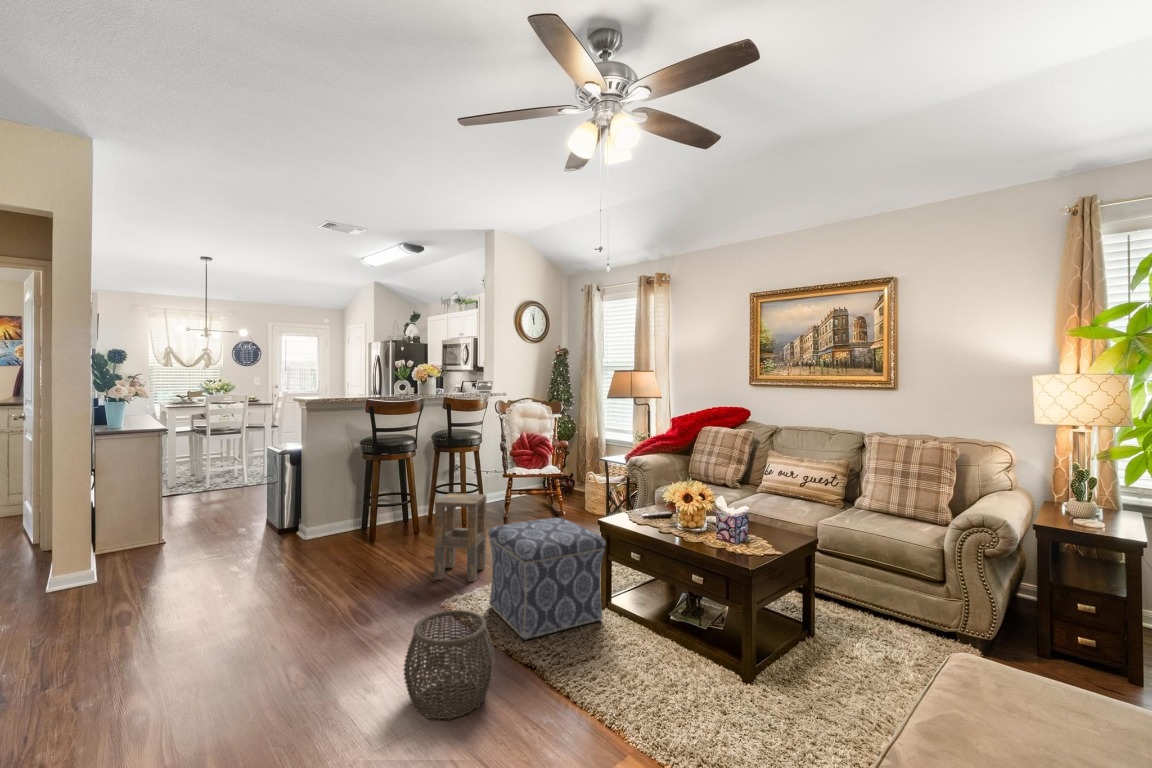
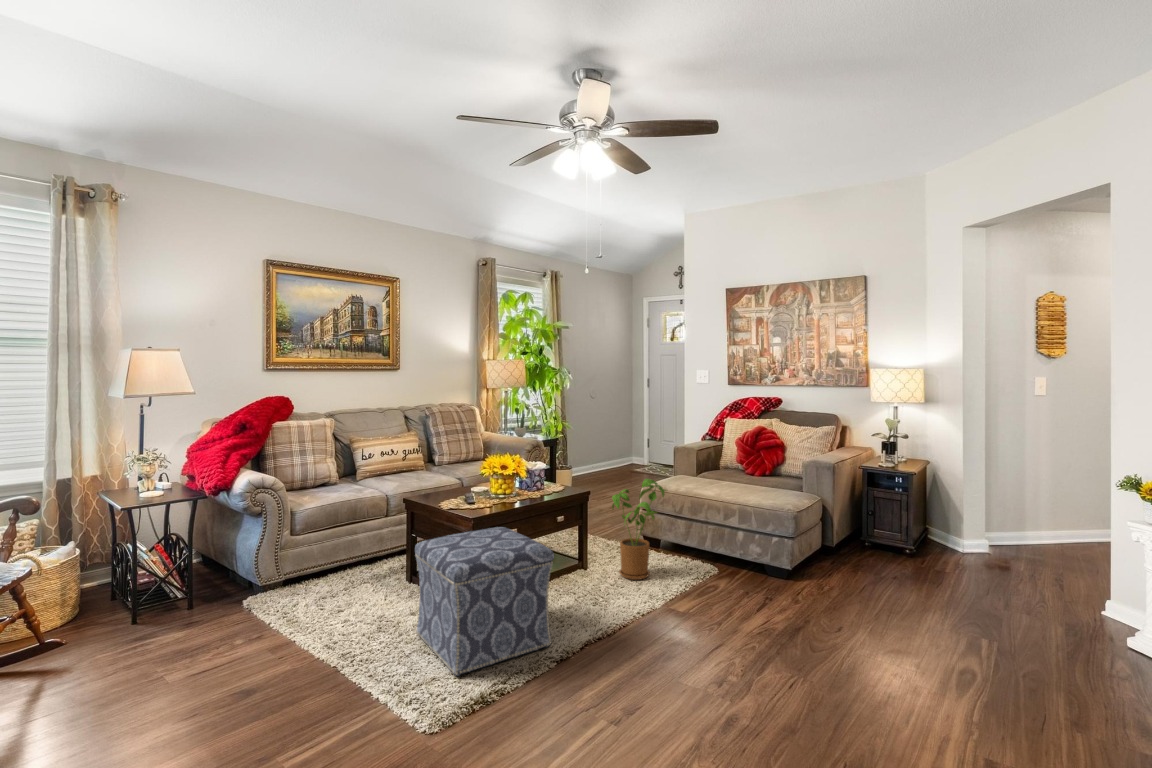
side table: present [434,493,486,582] -> none [237,574,350,751]
house plant: none [681,562,775,724] -> present [612,479,666,580]
woven basket: present [404,610,495,720] -> none [625,589,710,689]

